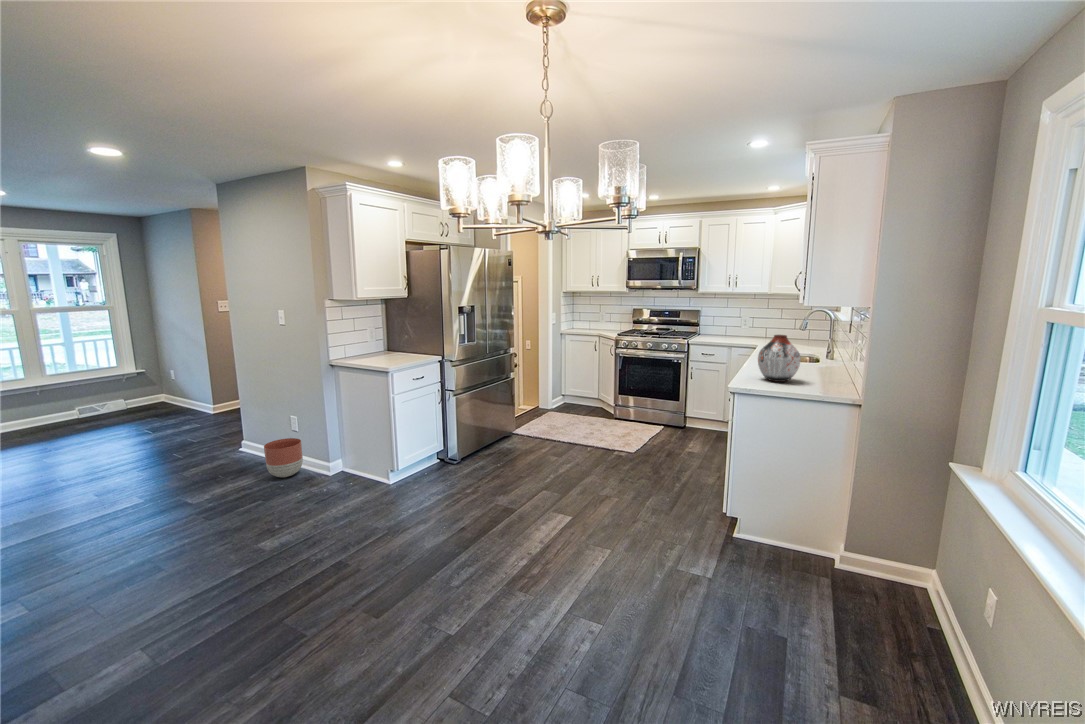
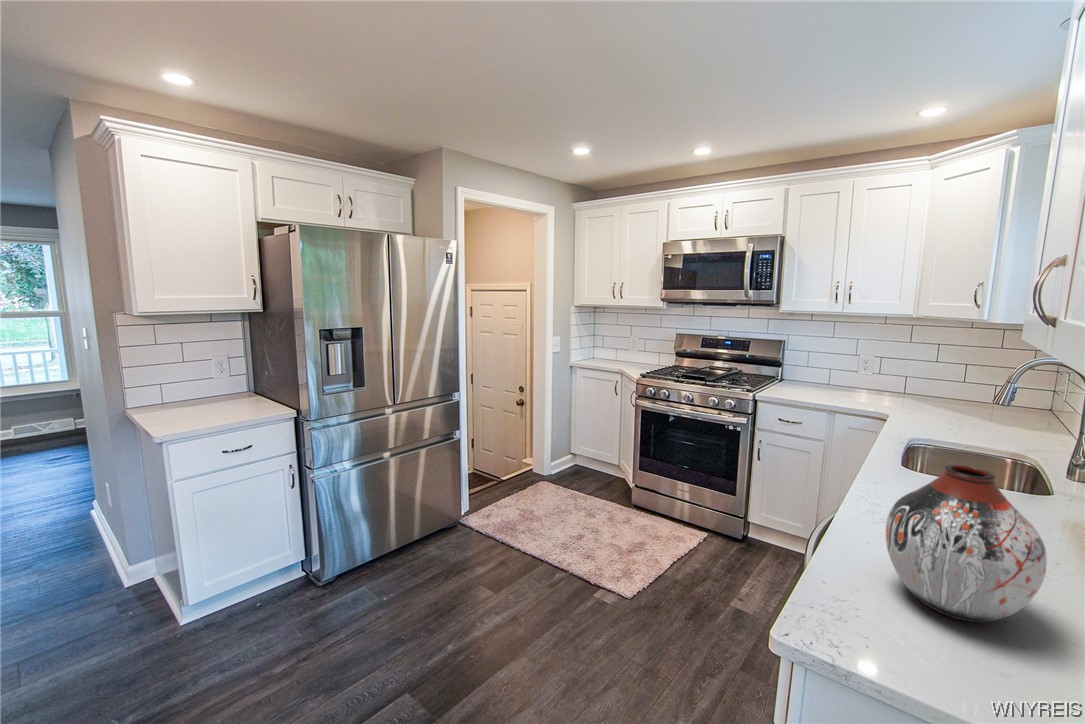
planter: present [264,438,303,477] -> none [45,518,117,582]

